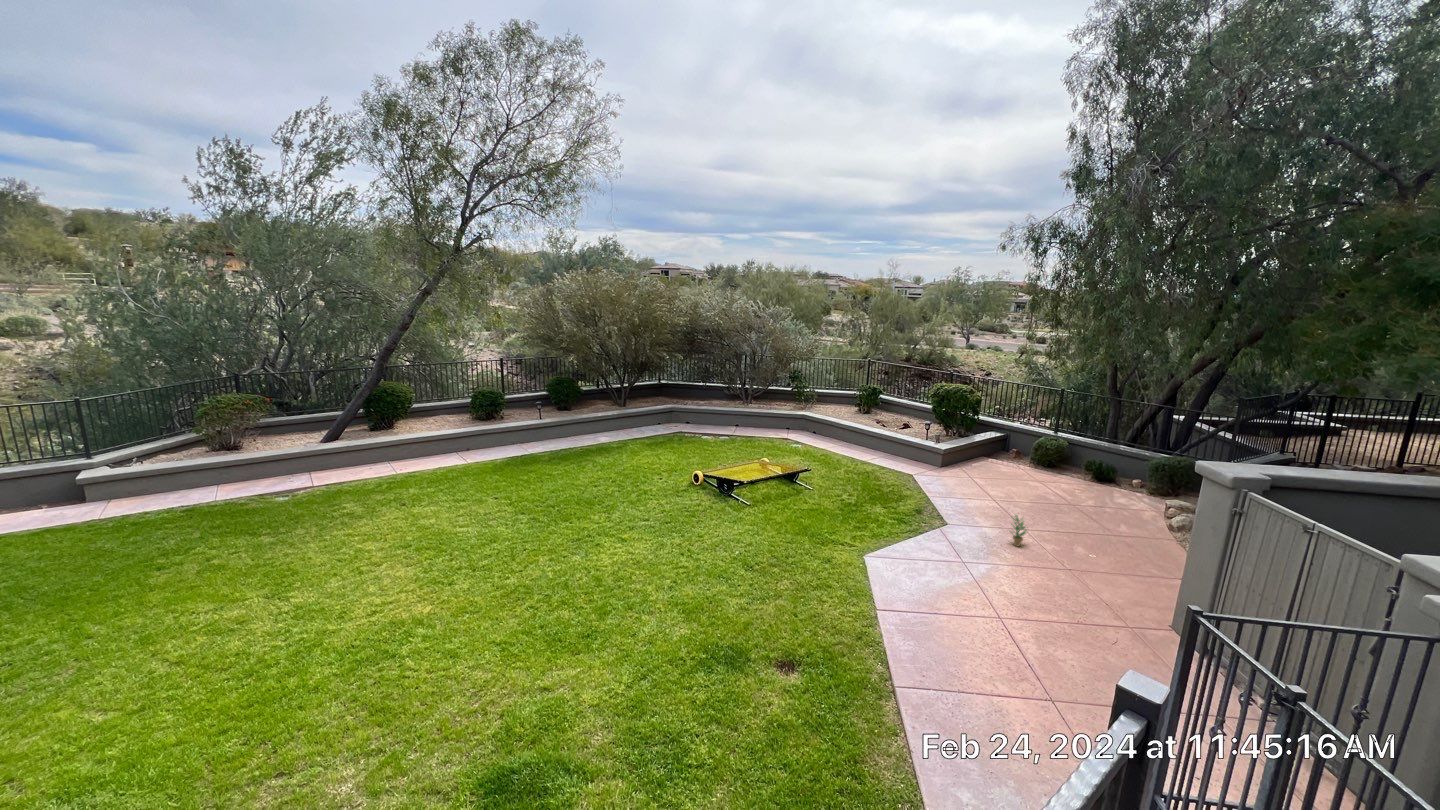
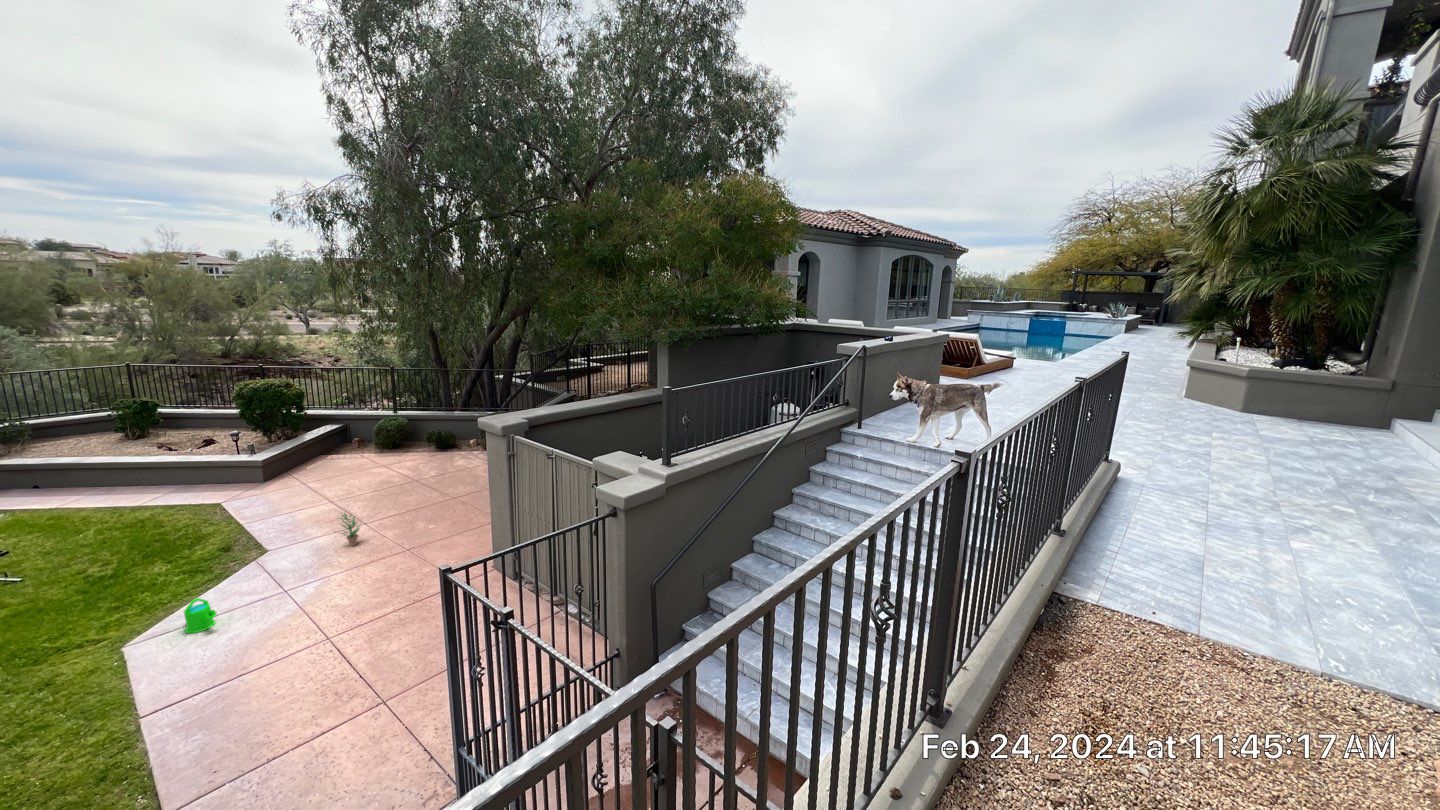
watering can: none [901,542,924,568] -> present [184,598,217,633]

